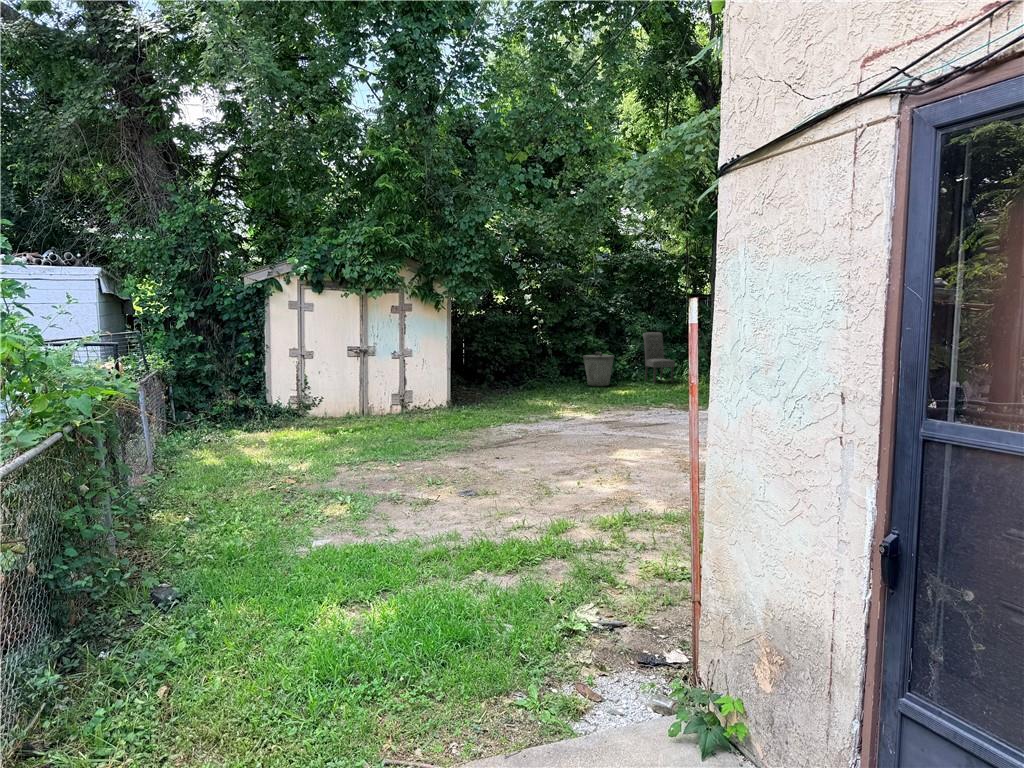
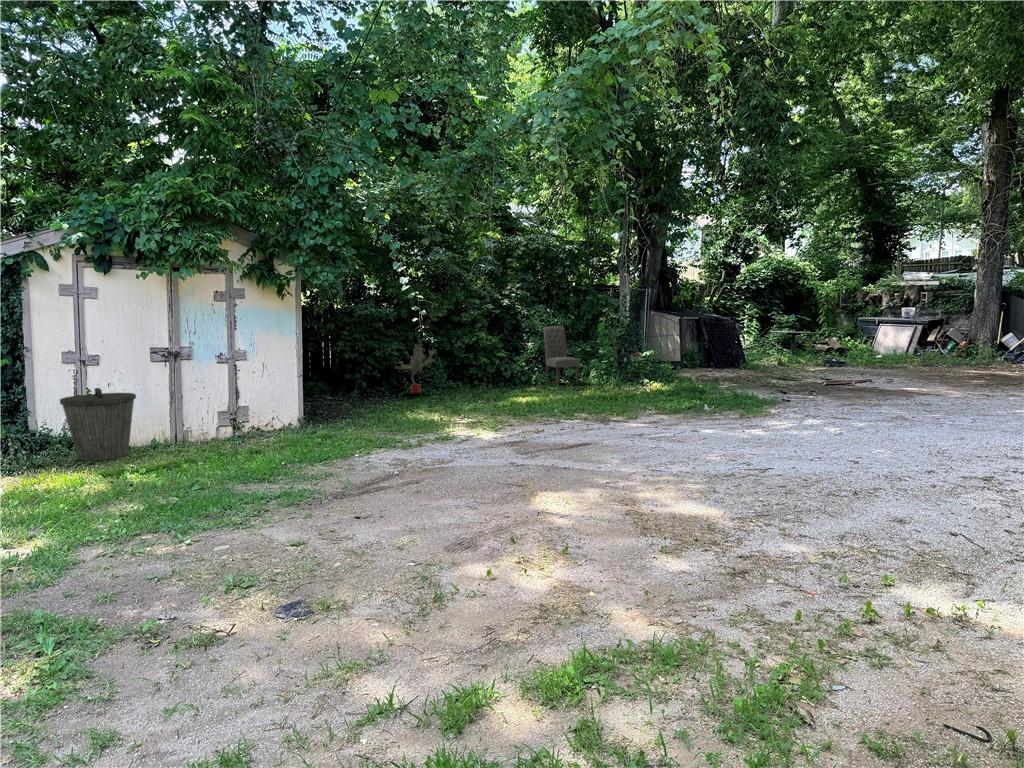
potted tree: none [517,346,551,387] -> present [395,345,435,394]
trash can: present [583,352,614,386] -> present [60,388,136,461]

